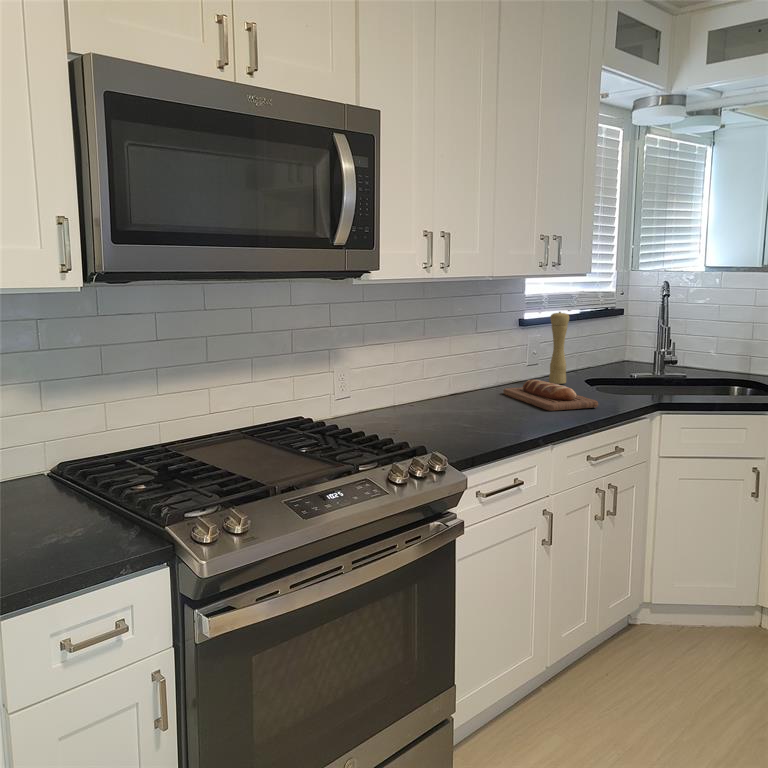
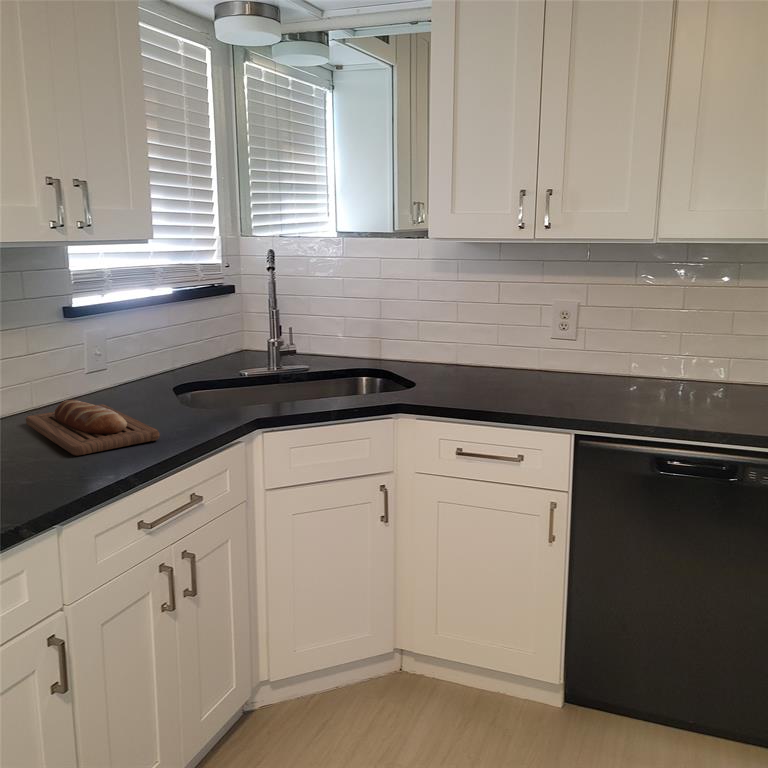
pepper mill: present [549,312,569,384] -> none [109,294,142,396]

